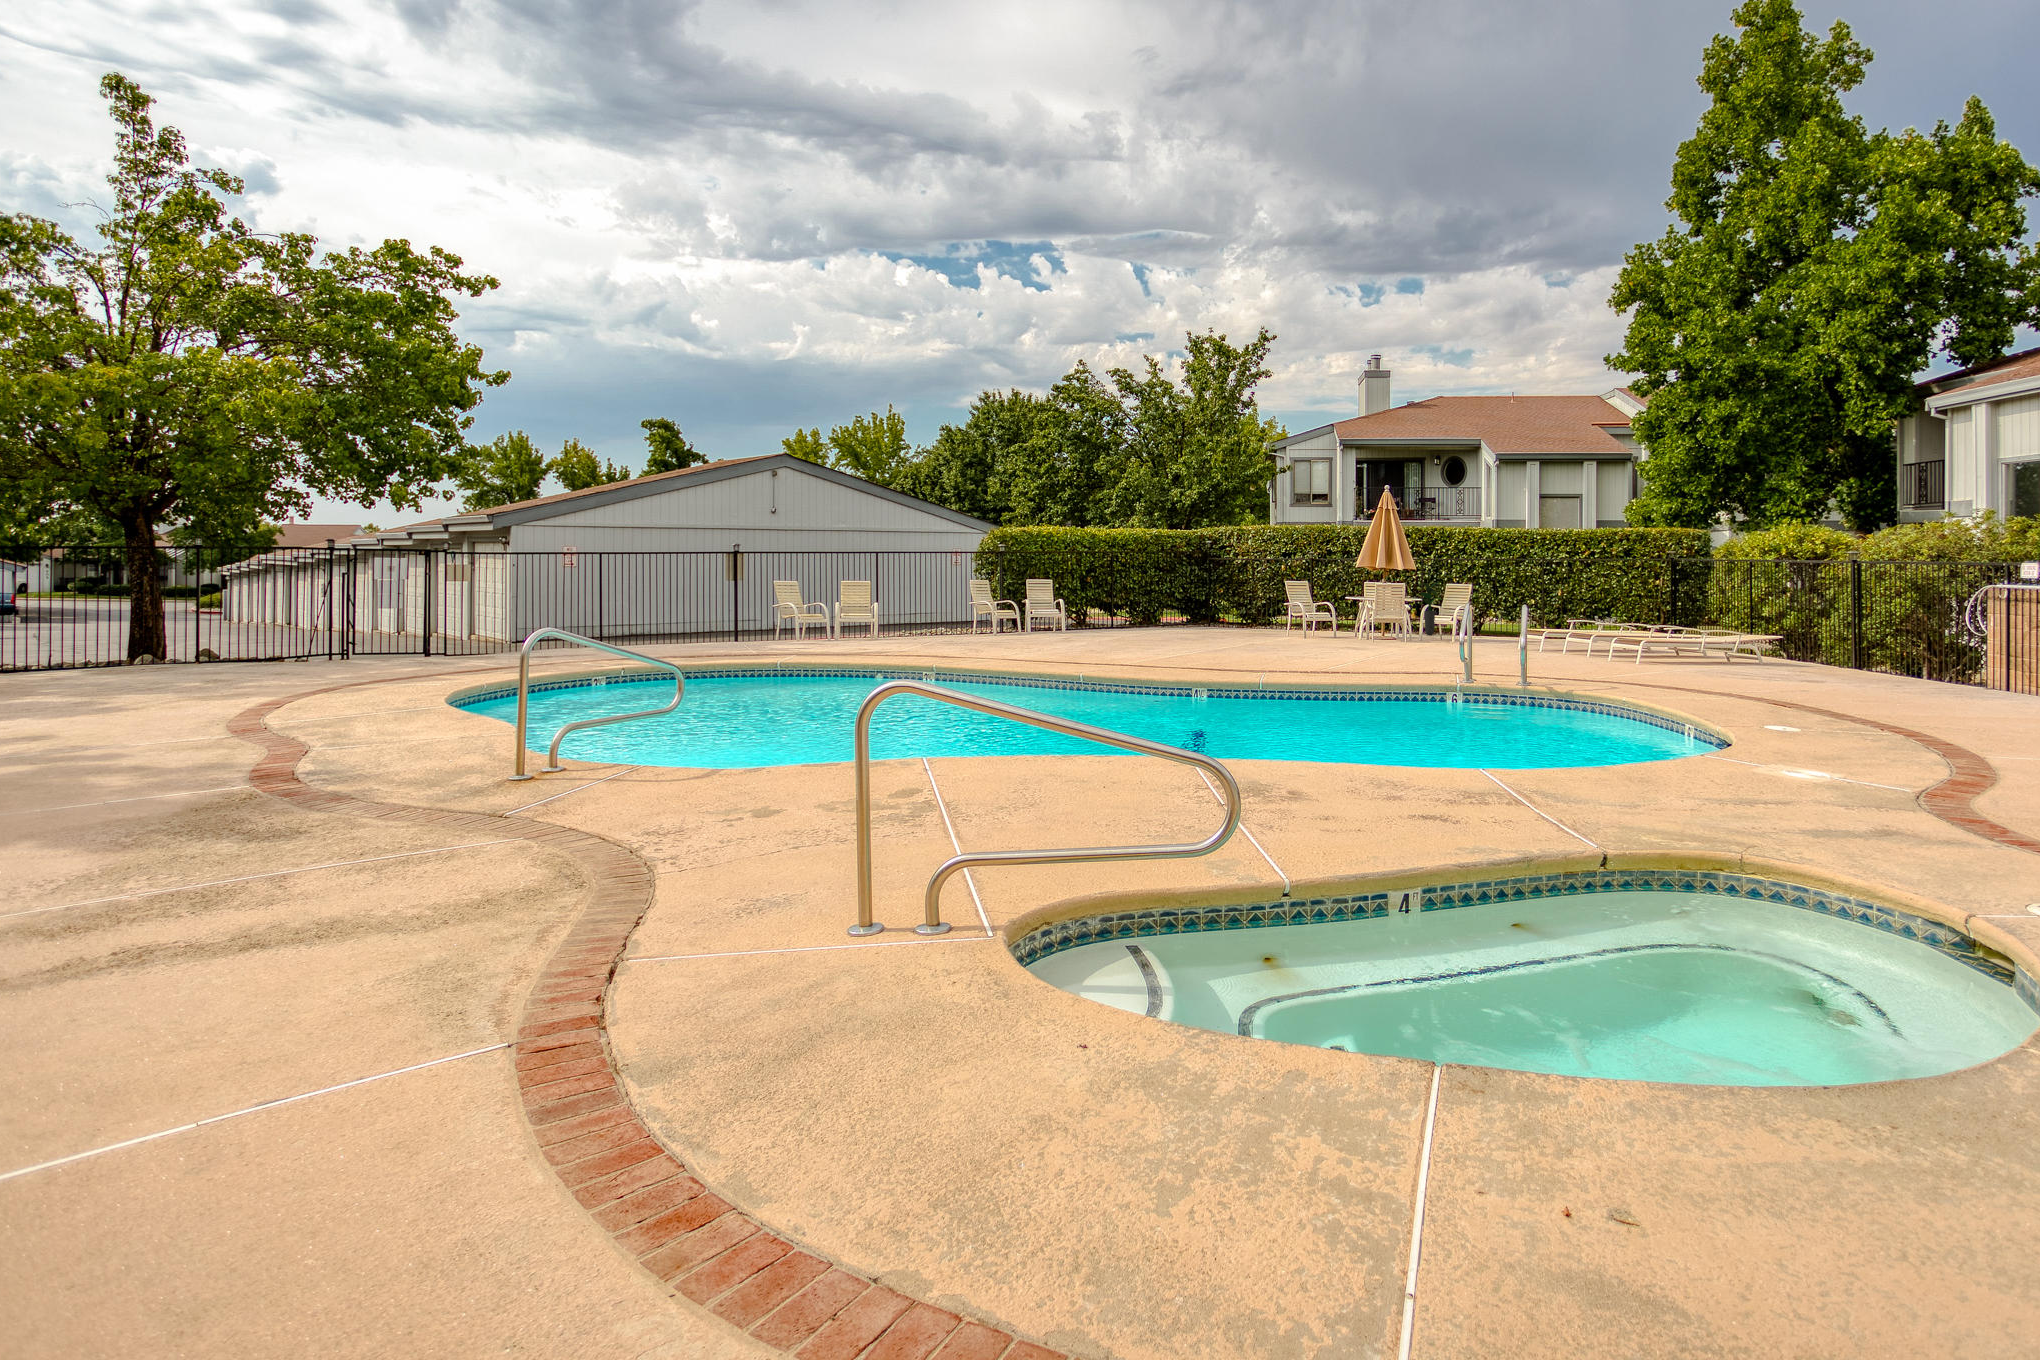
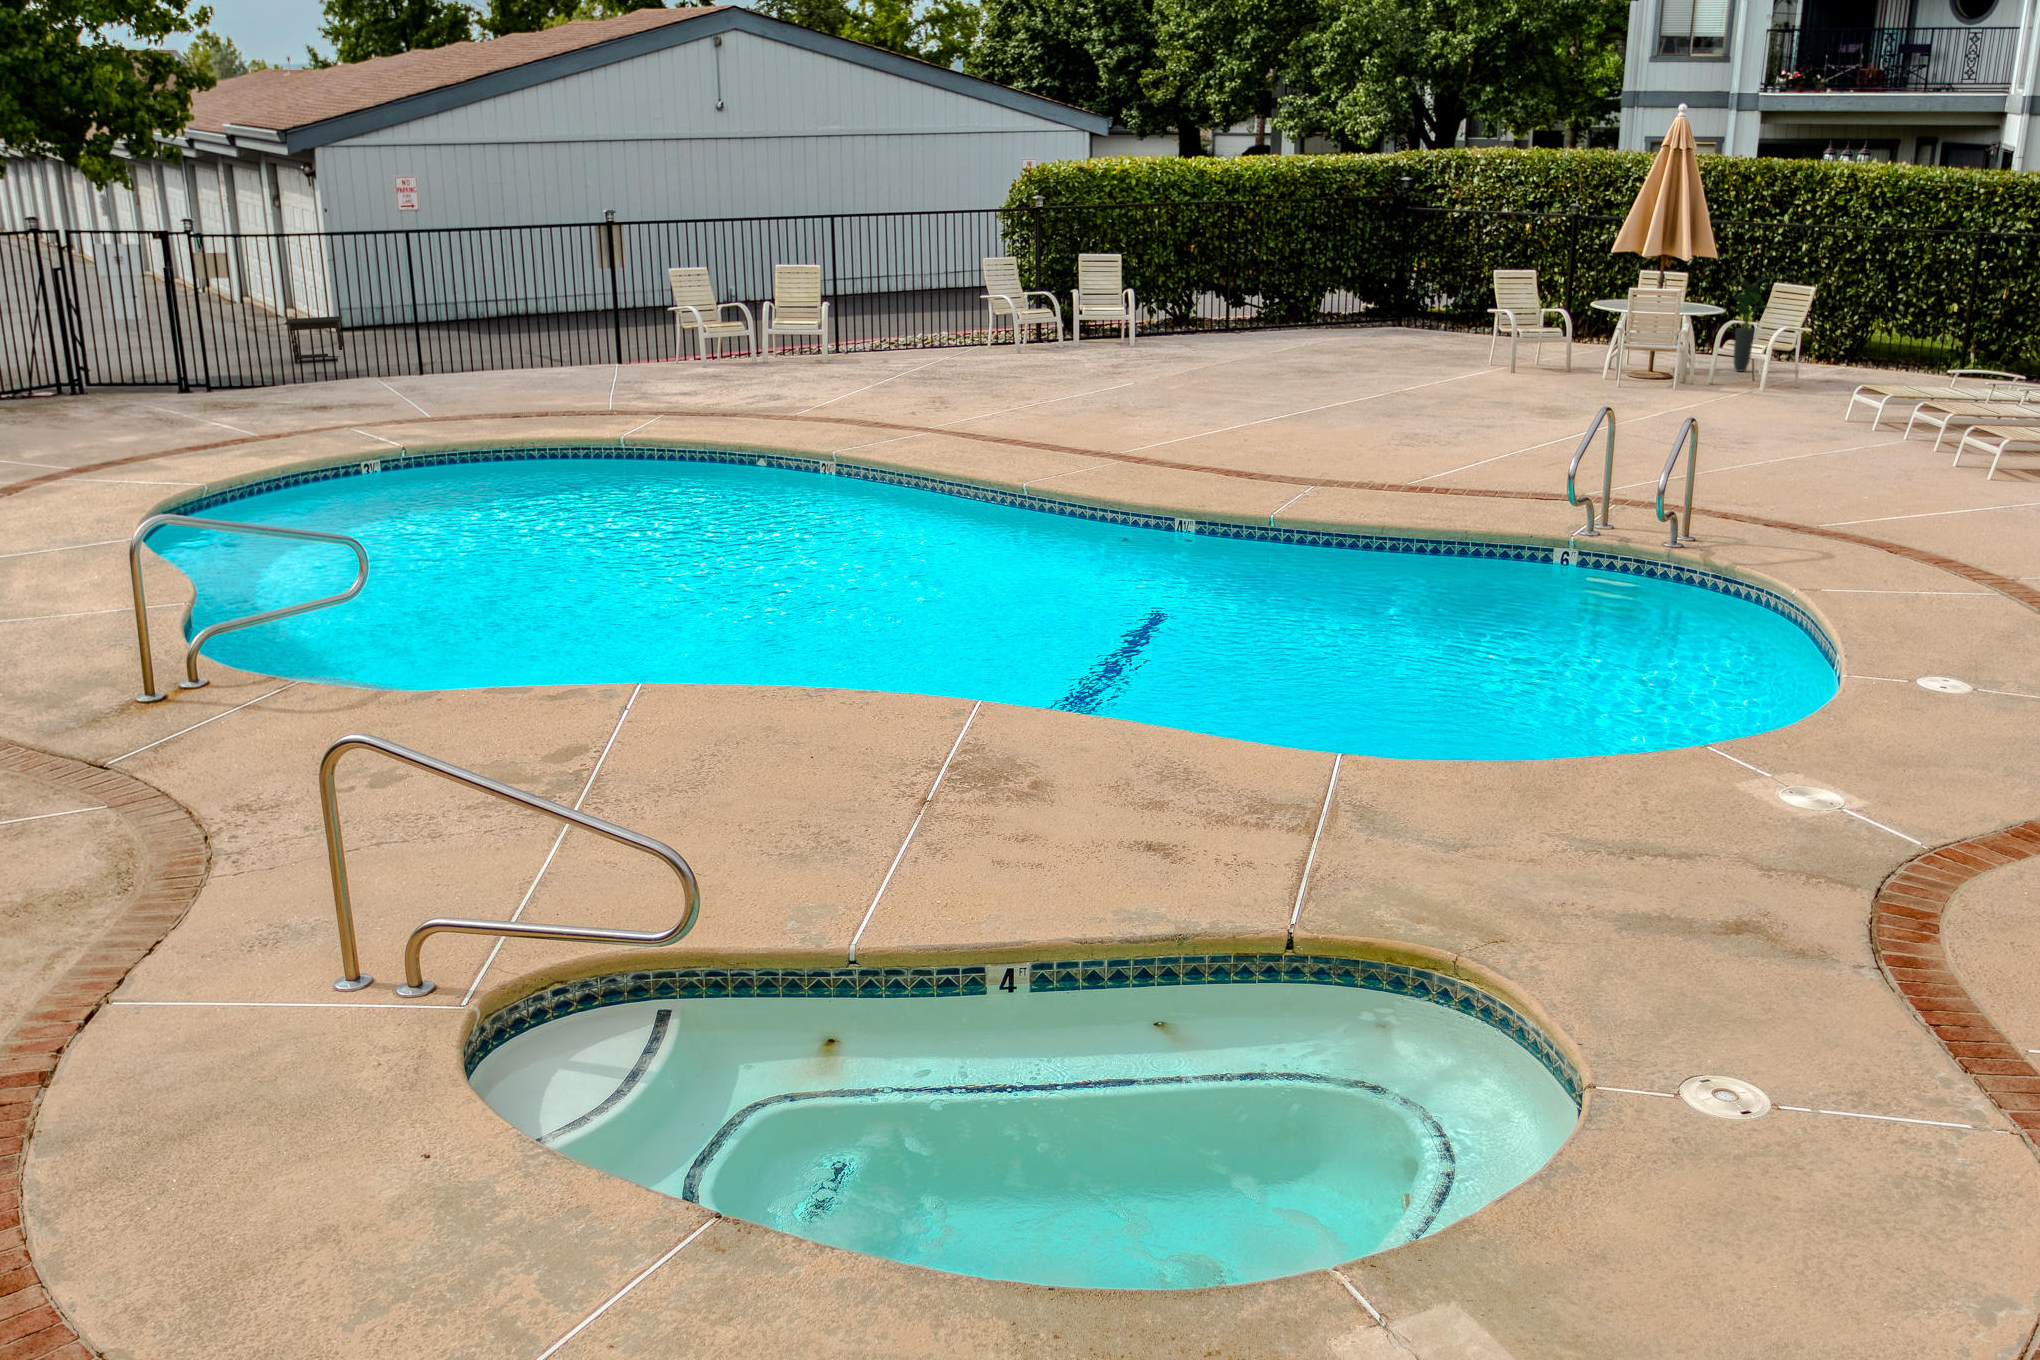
side table: none [465,614,508,645] -> present [285,316,343,364]

